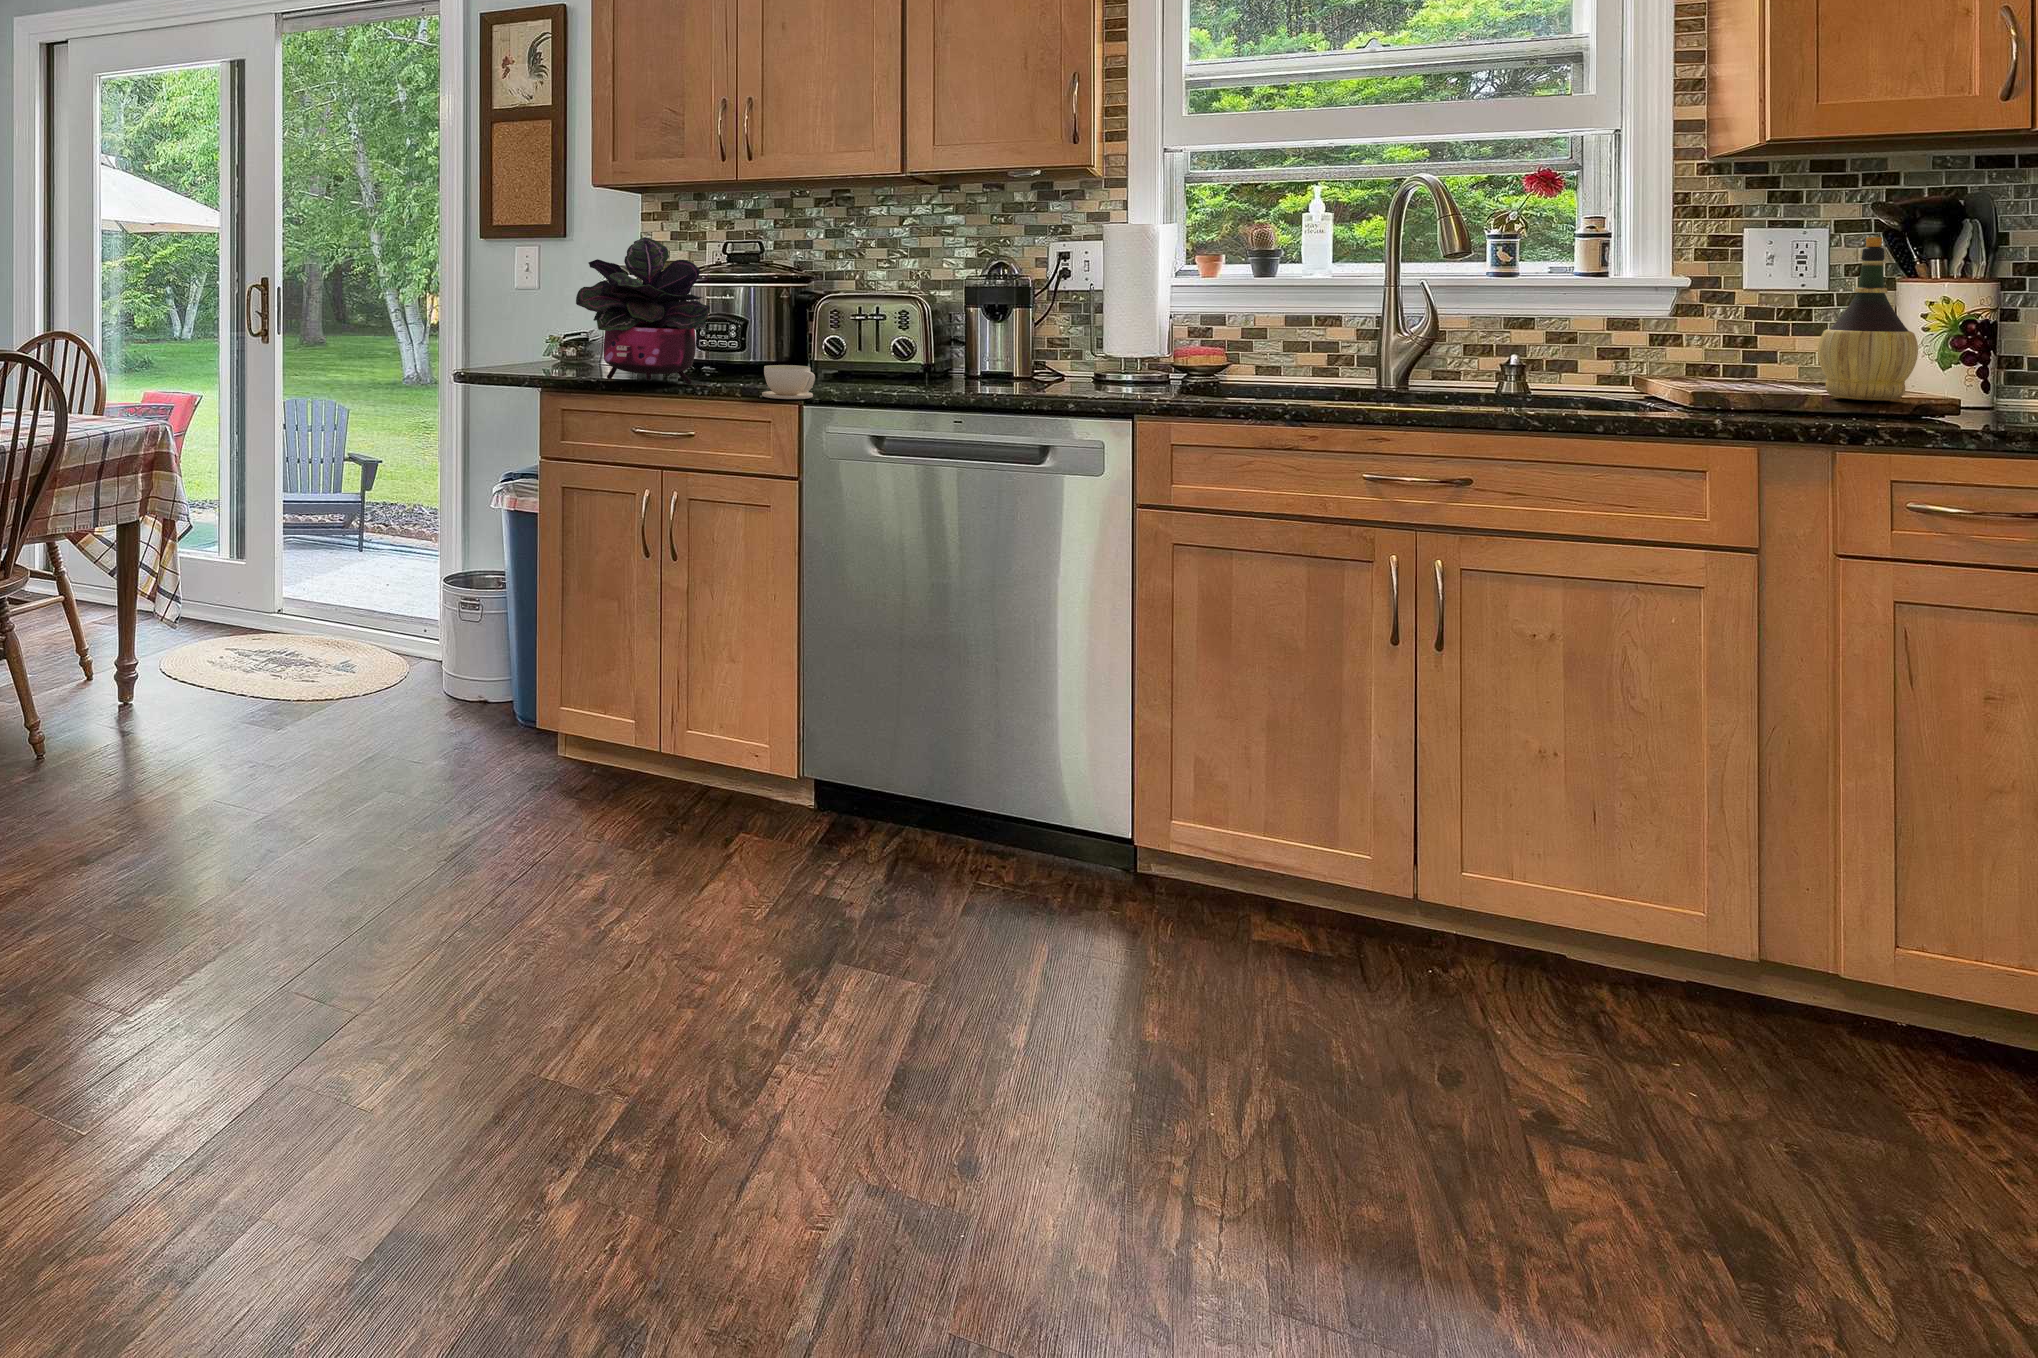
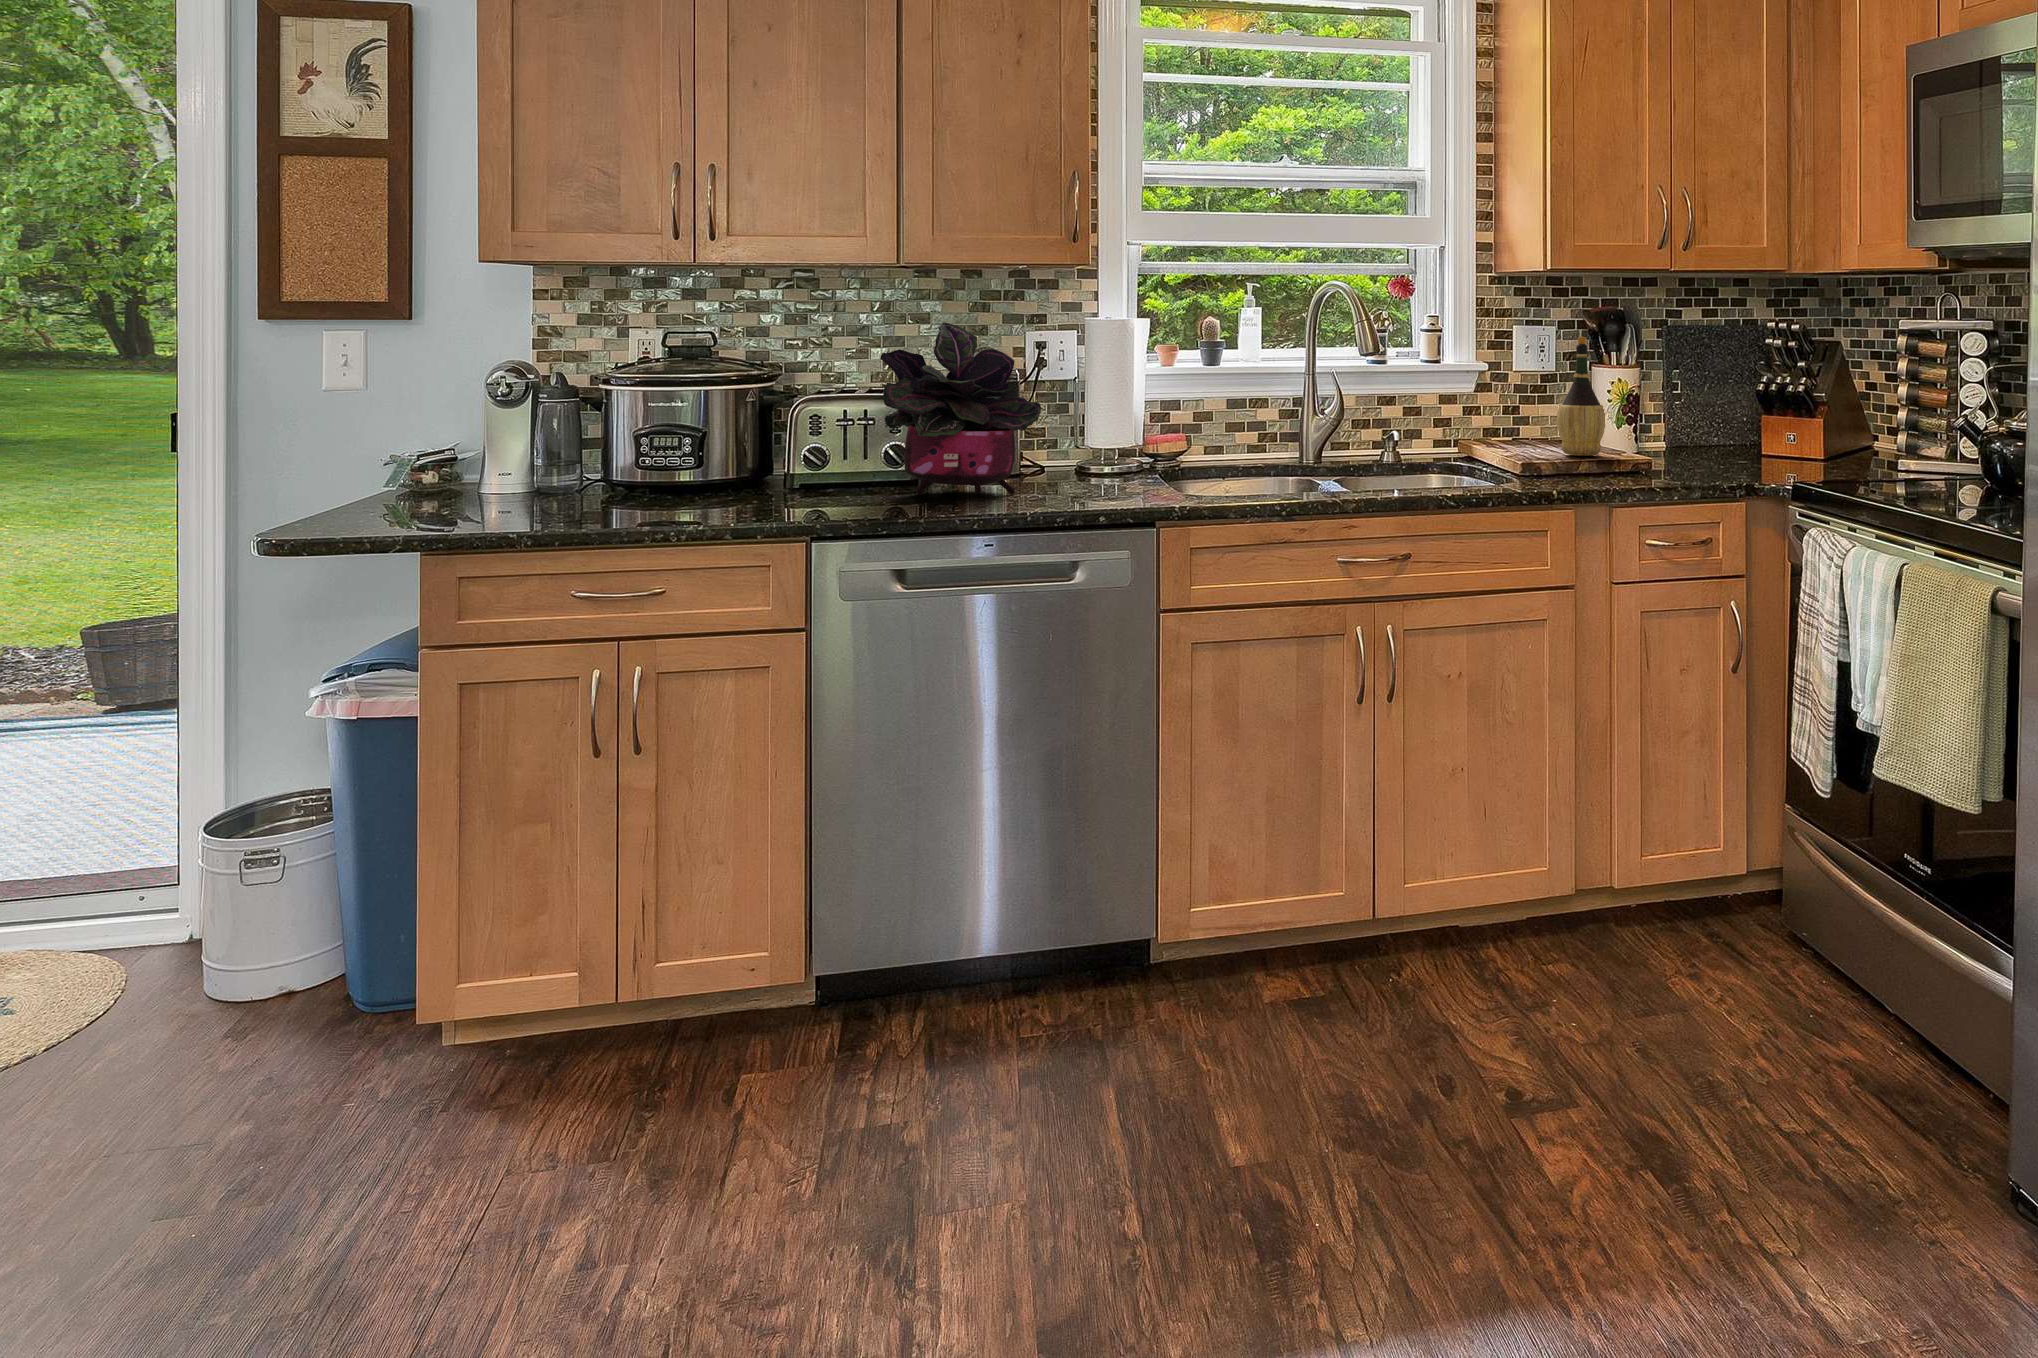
potted plant: present [576,237,710,384] -> present [880,322,1041,495]
coffee cup: present [762,365,815,399] -> none [761,480,828,521]

